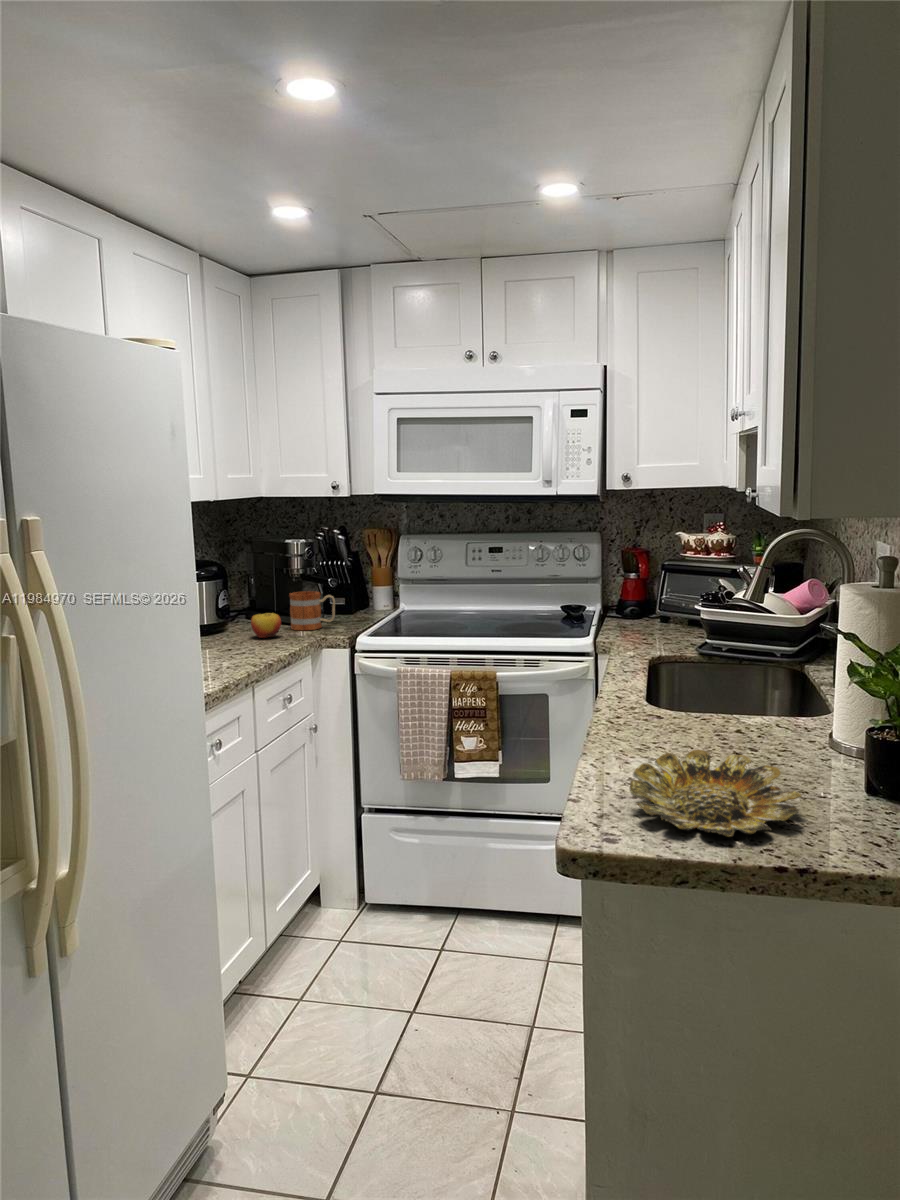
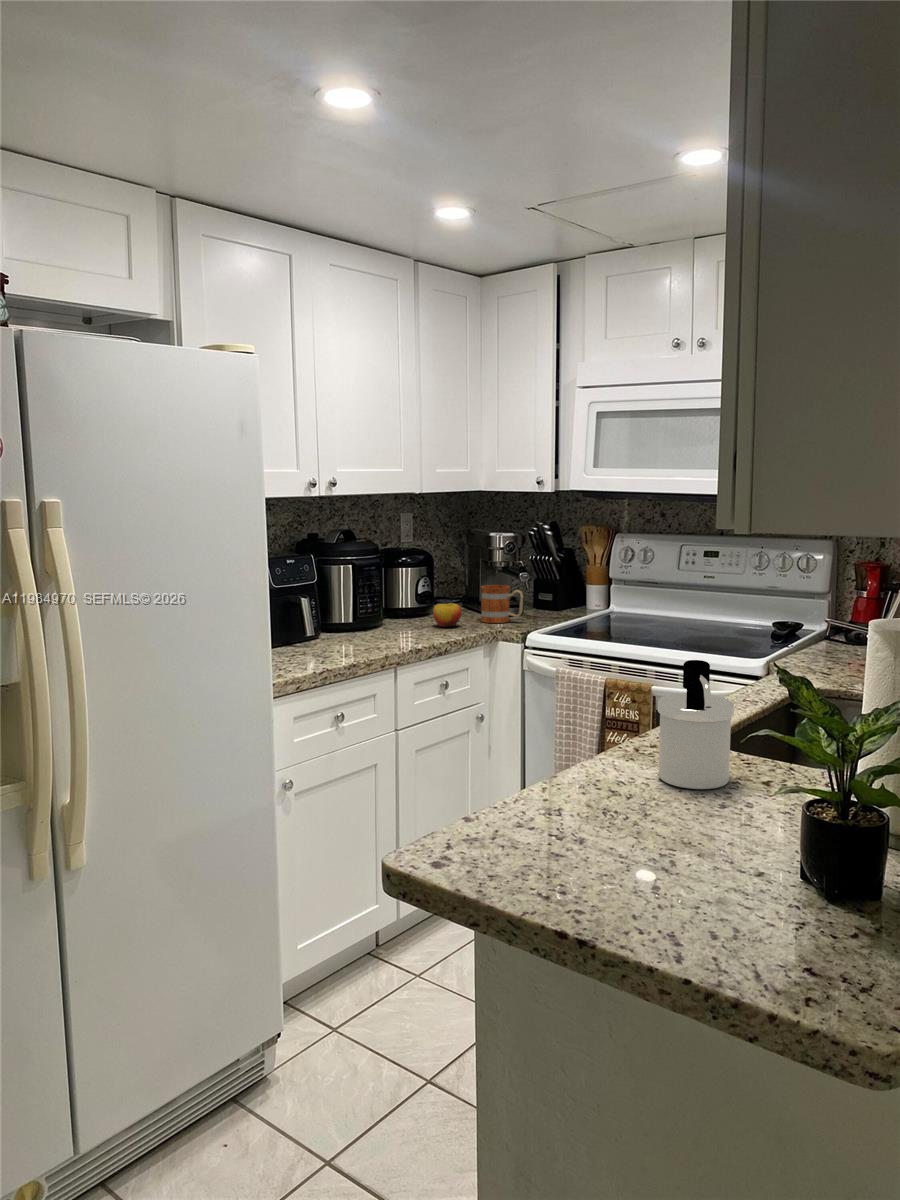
soap dispenser: none [655,634,732,745] -> present [658,660,734,789]
bowl: present [630,750,802,837] -> none [491,788,682,892]

